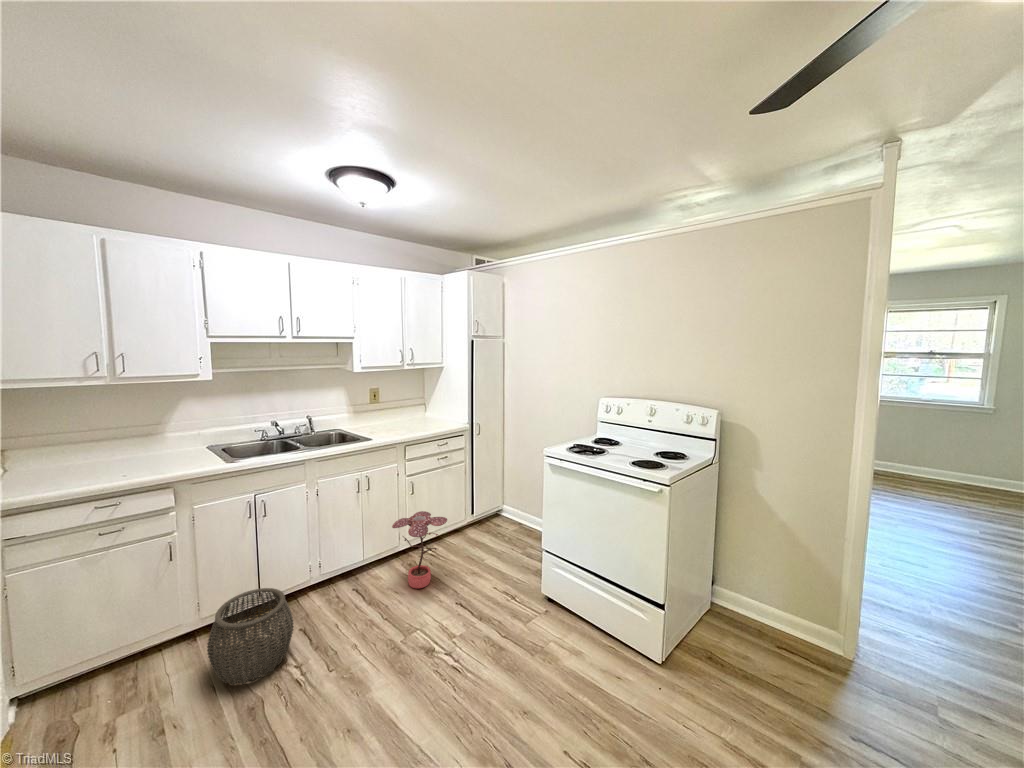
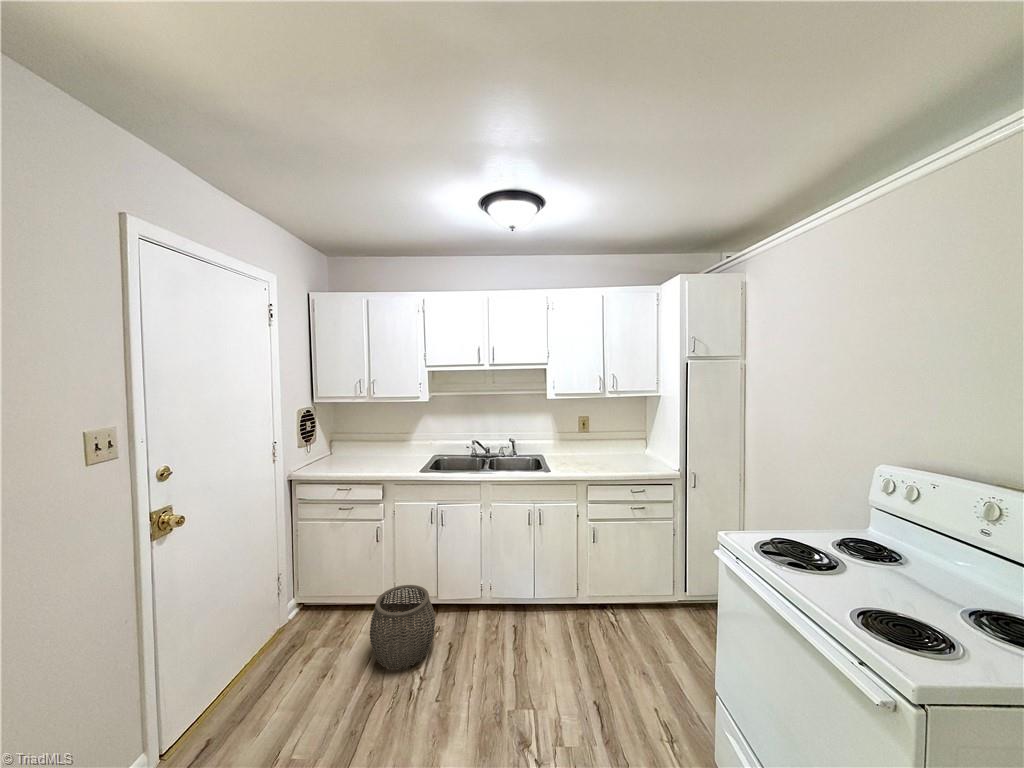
potted plant: present [392,511,447,589] -> none [545,564,606,660]

